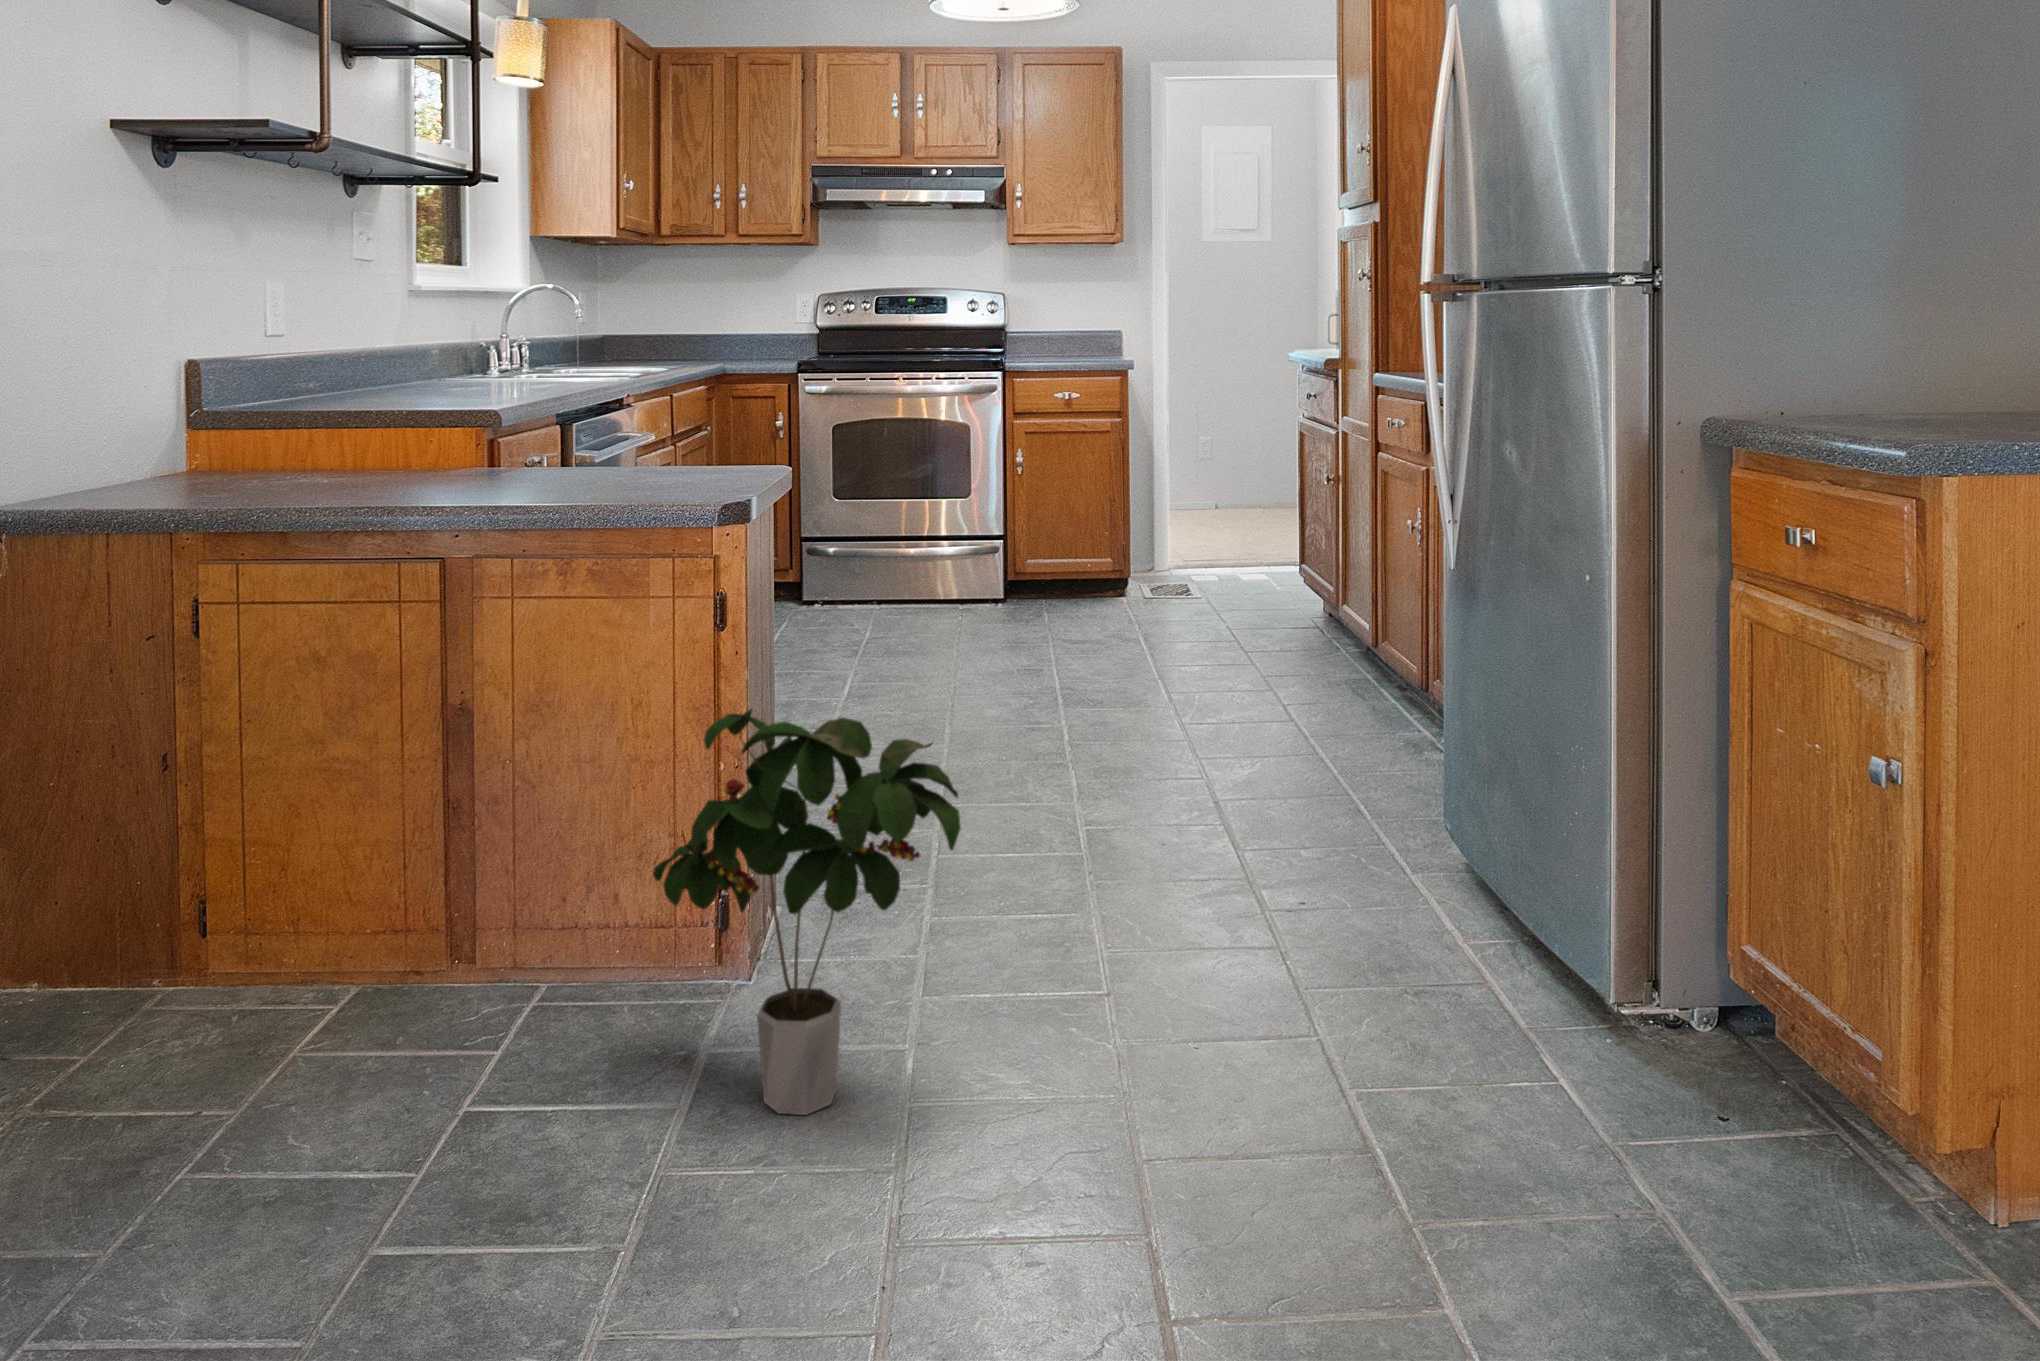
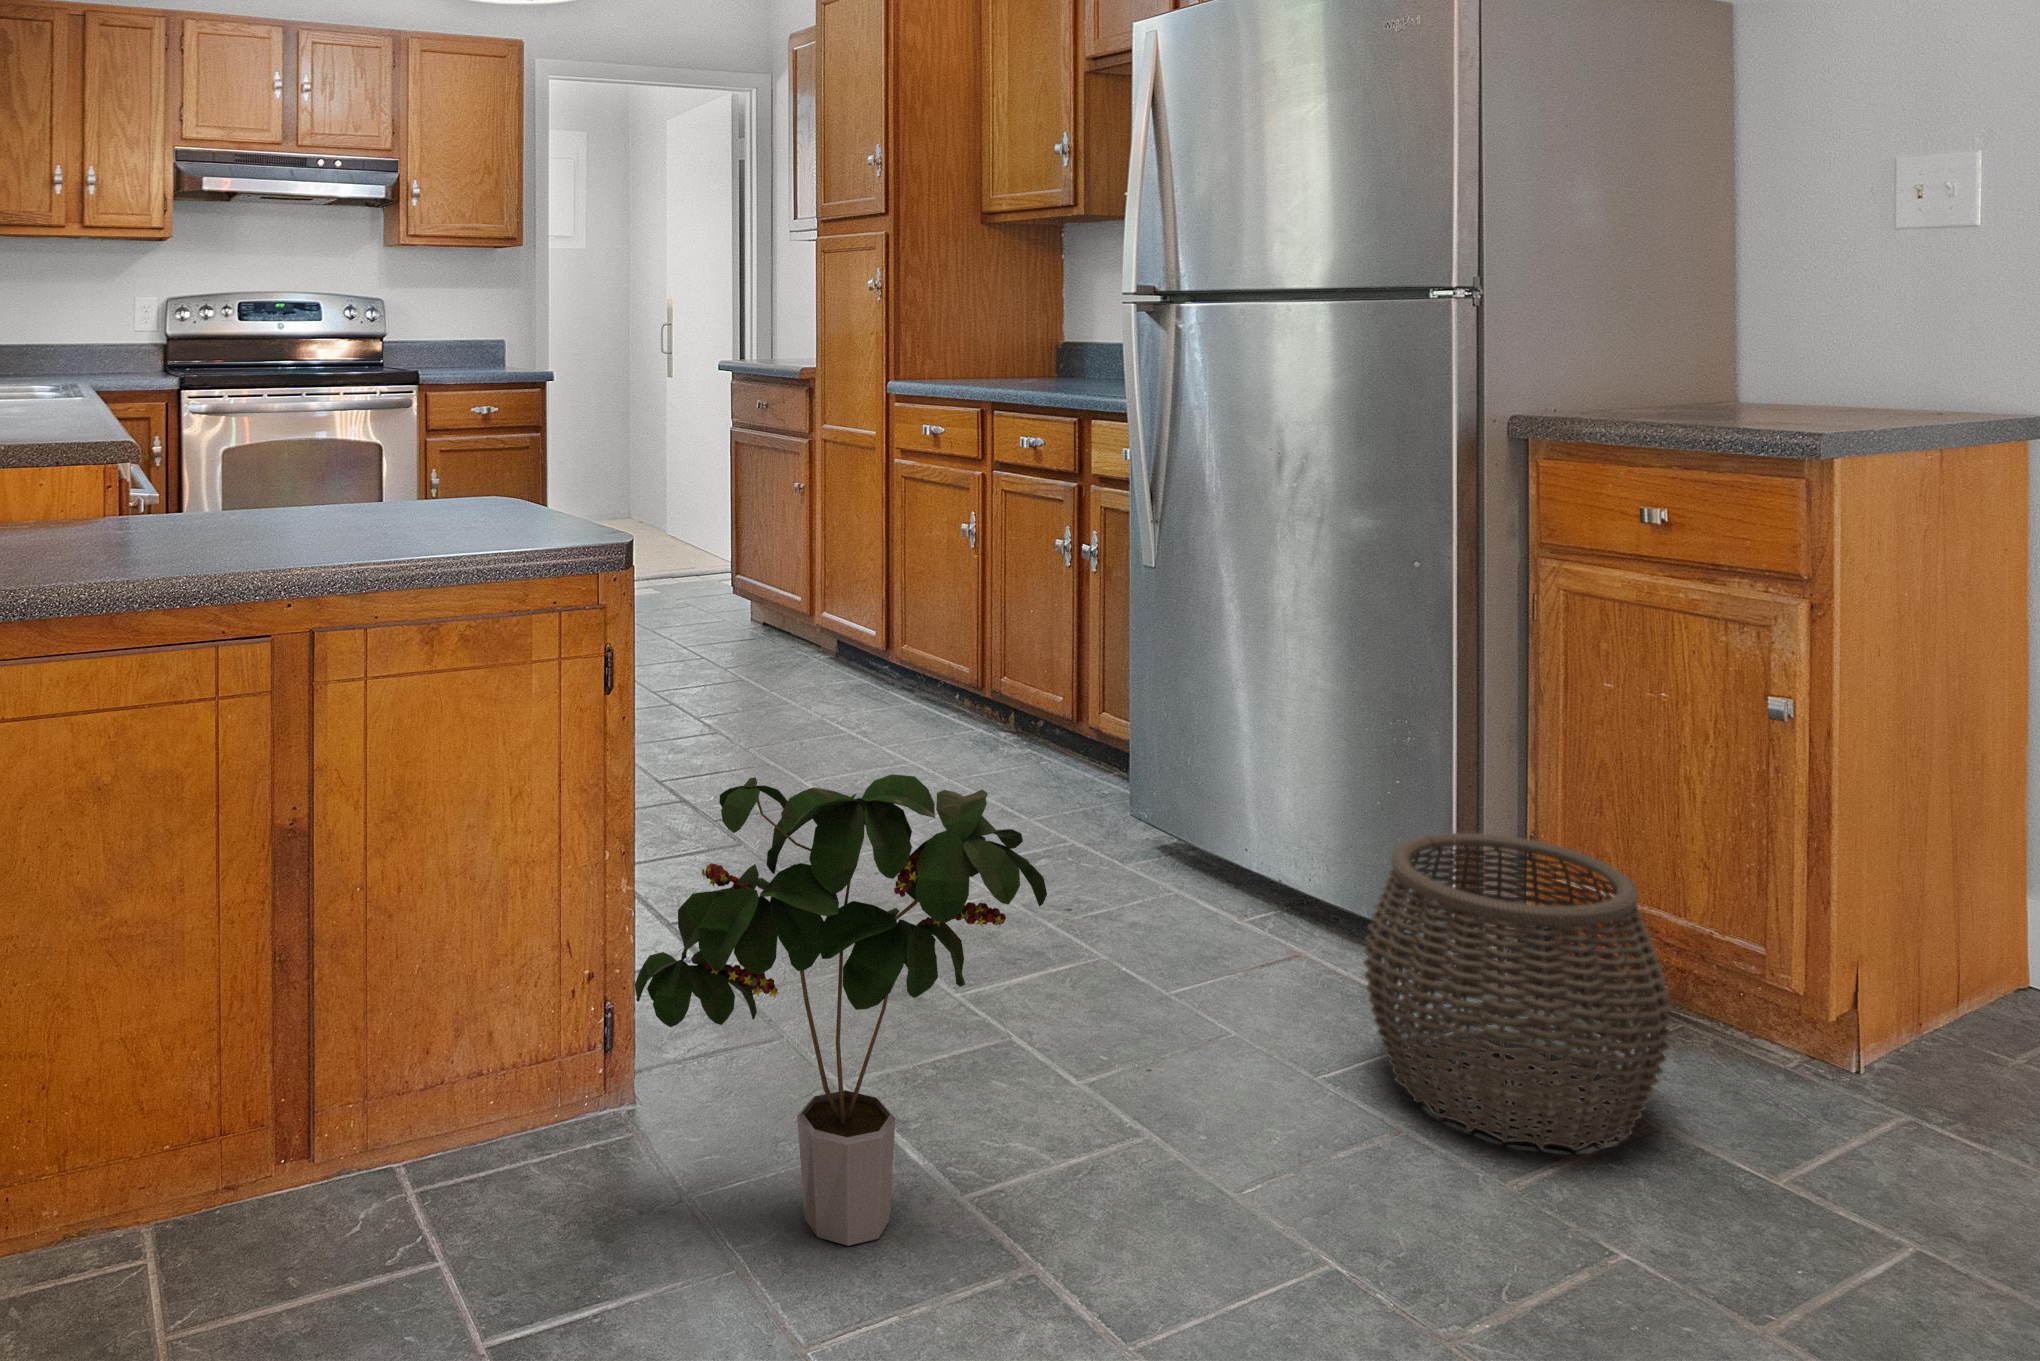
woven basket: none [1384,860,1688,1207] -> present [1364,833,1672,1151]

